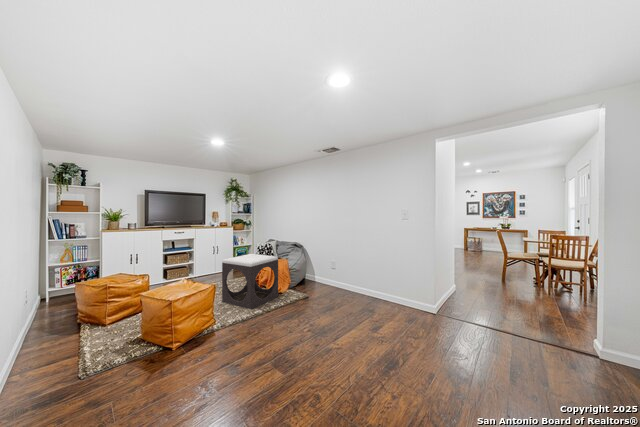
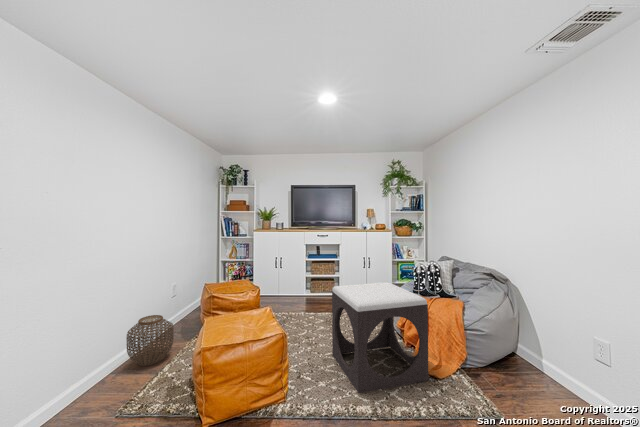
woven basket: none [19,309,79,359] -> present [126,315,174,366]

